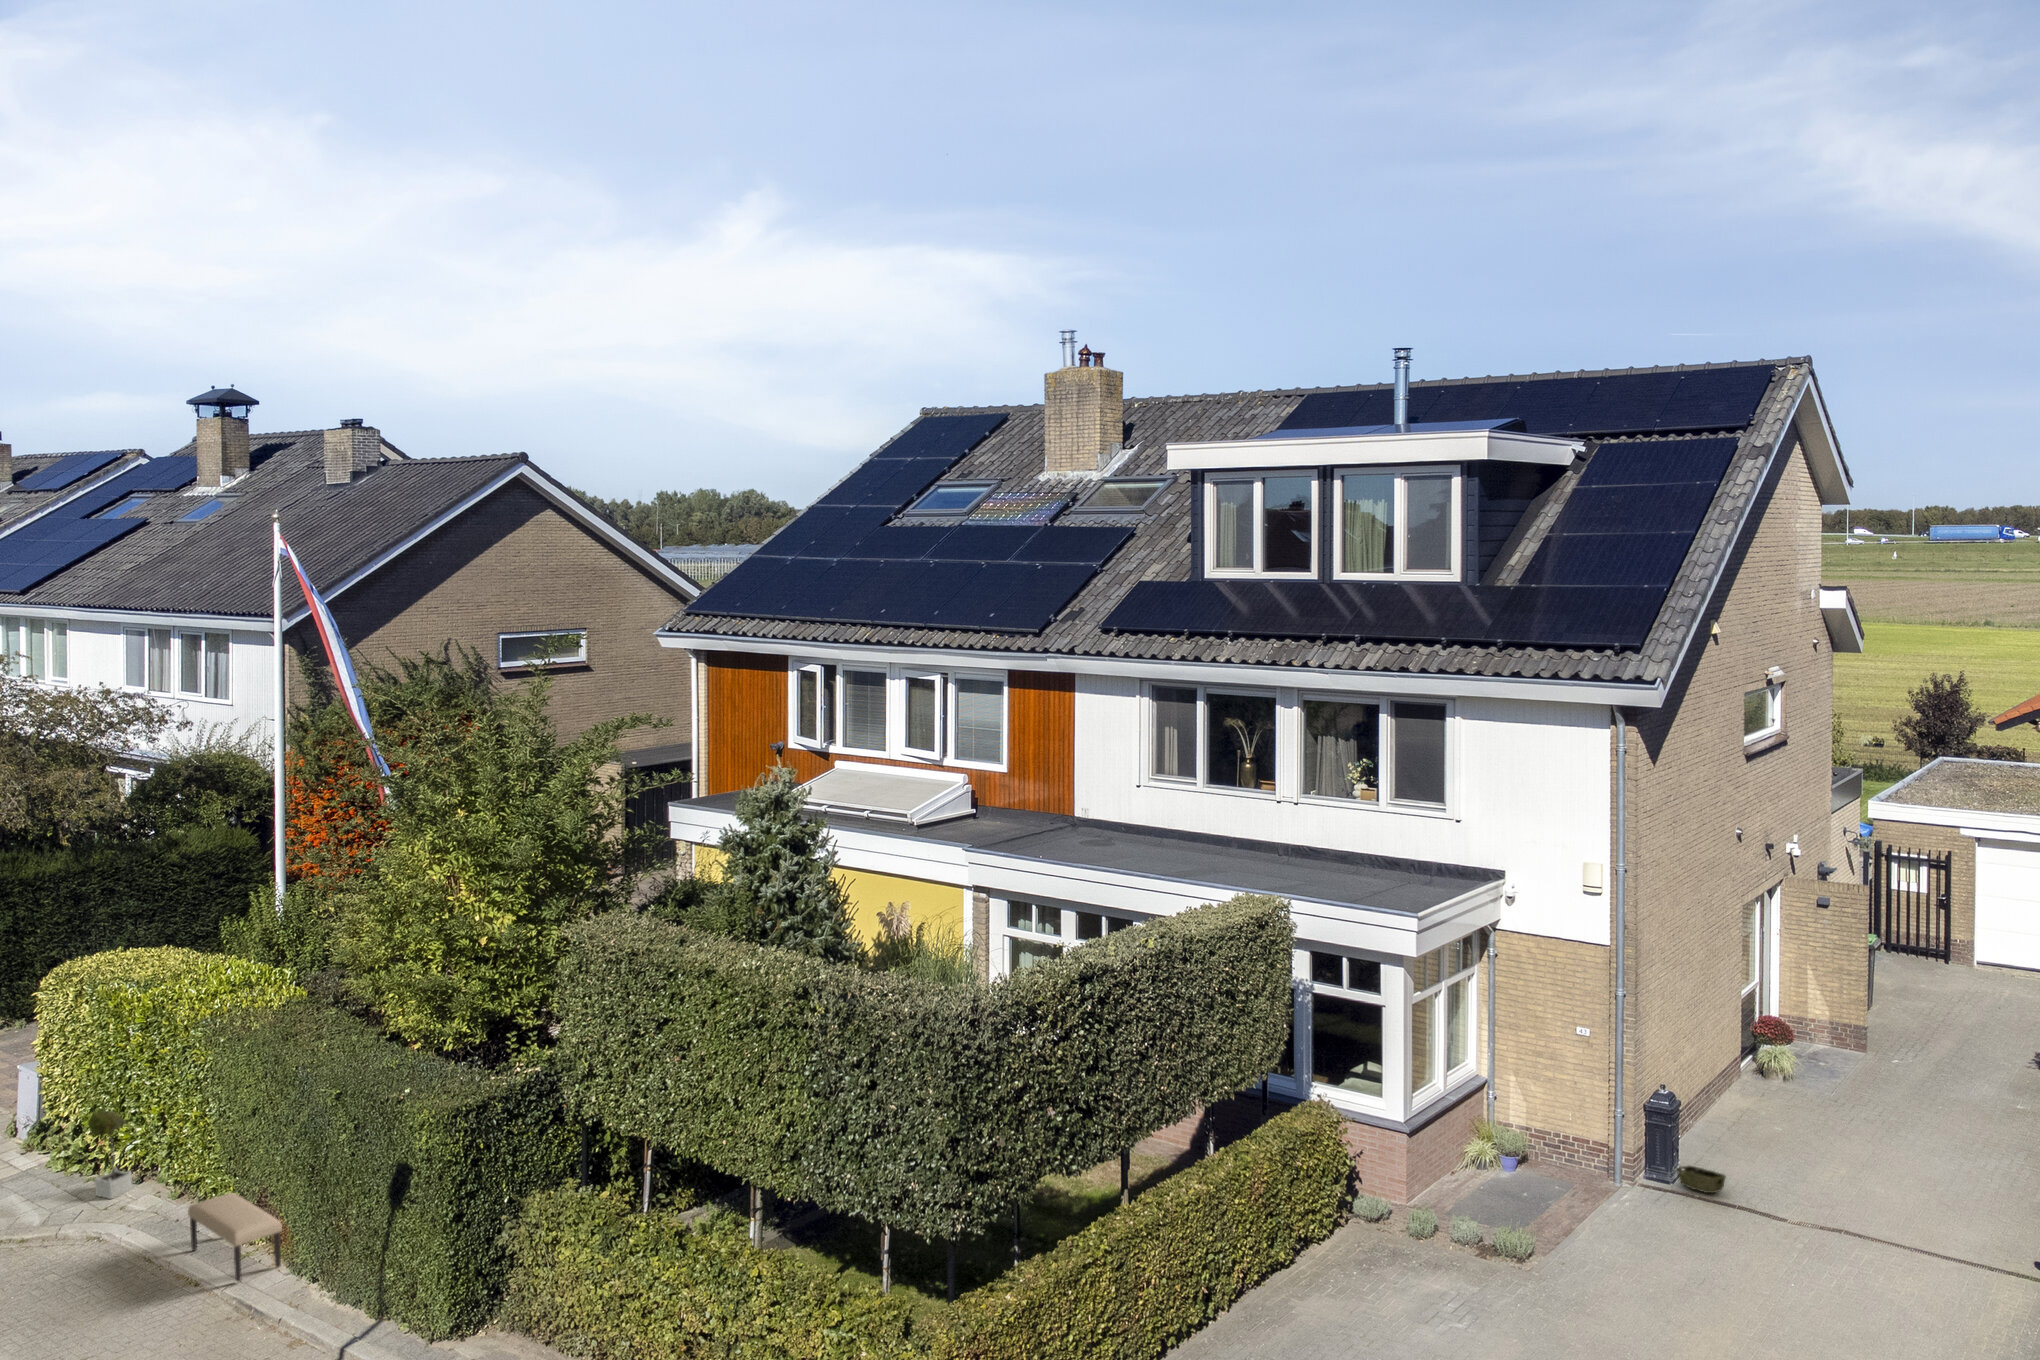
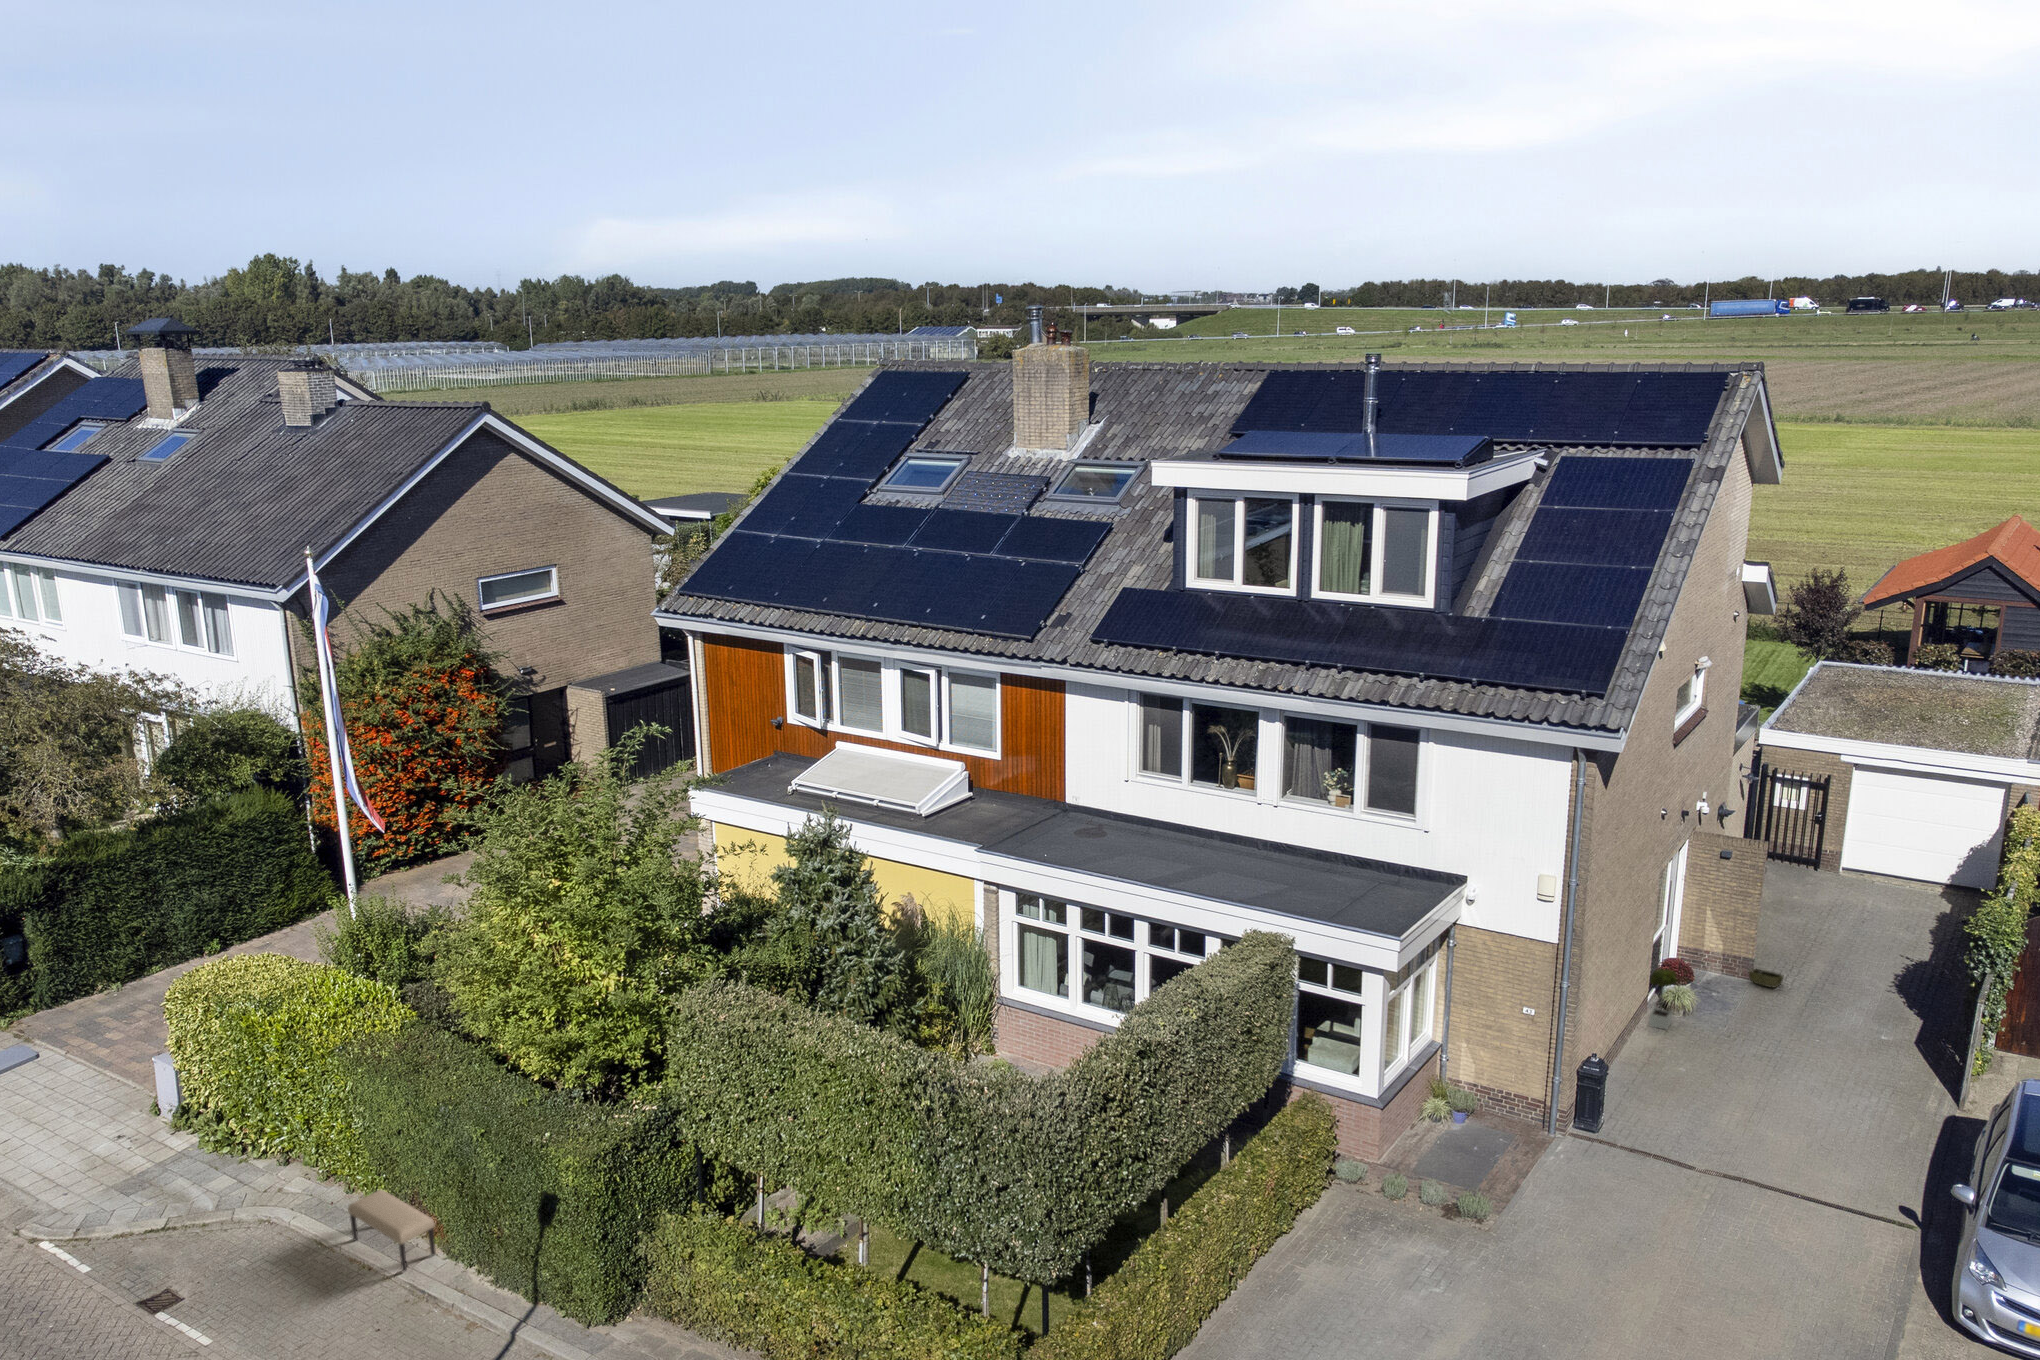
potted tree: present [88,1110,133,1199] -> present [1649,969,1677,1030]
woven basket: present [1677,1166,1726,1193] -> present [1748,969,1784,988]

